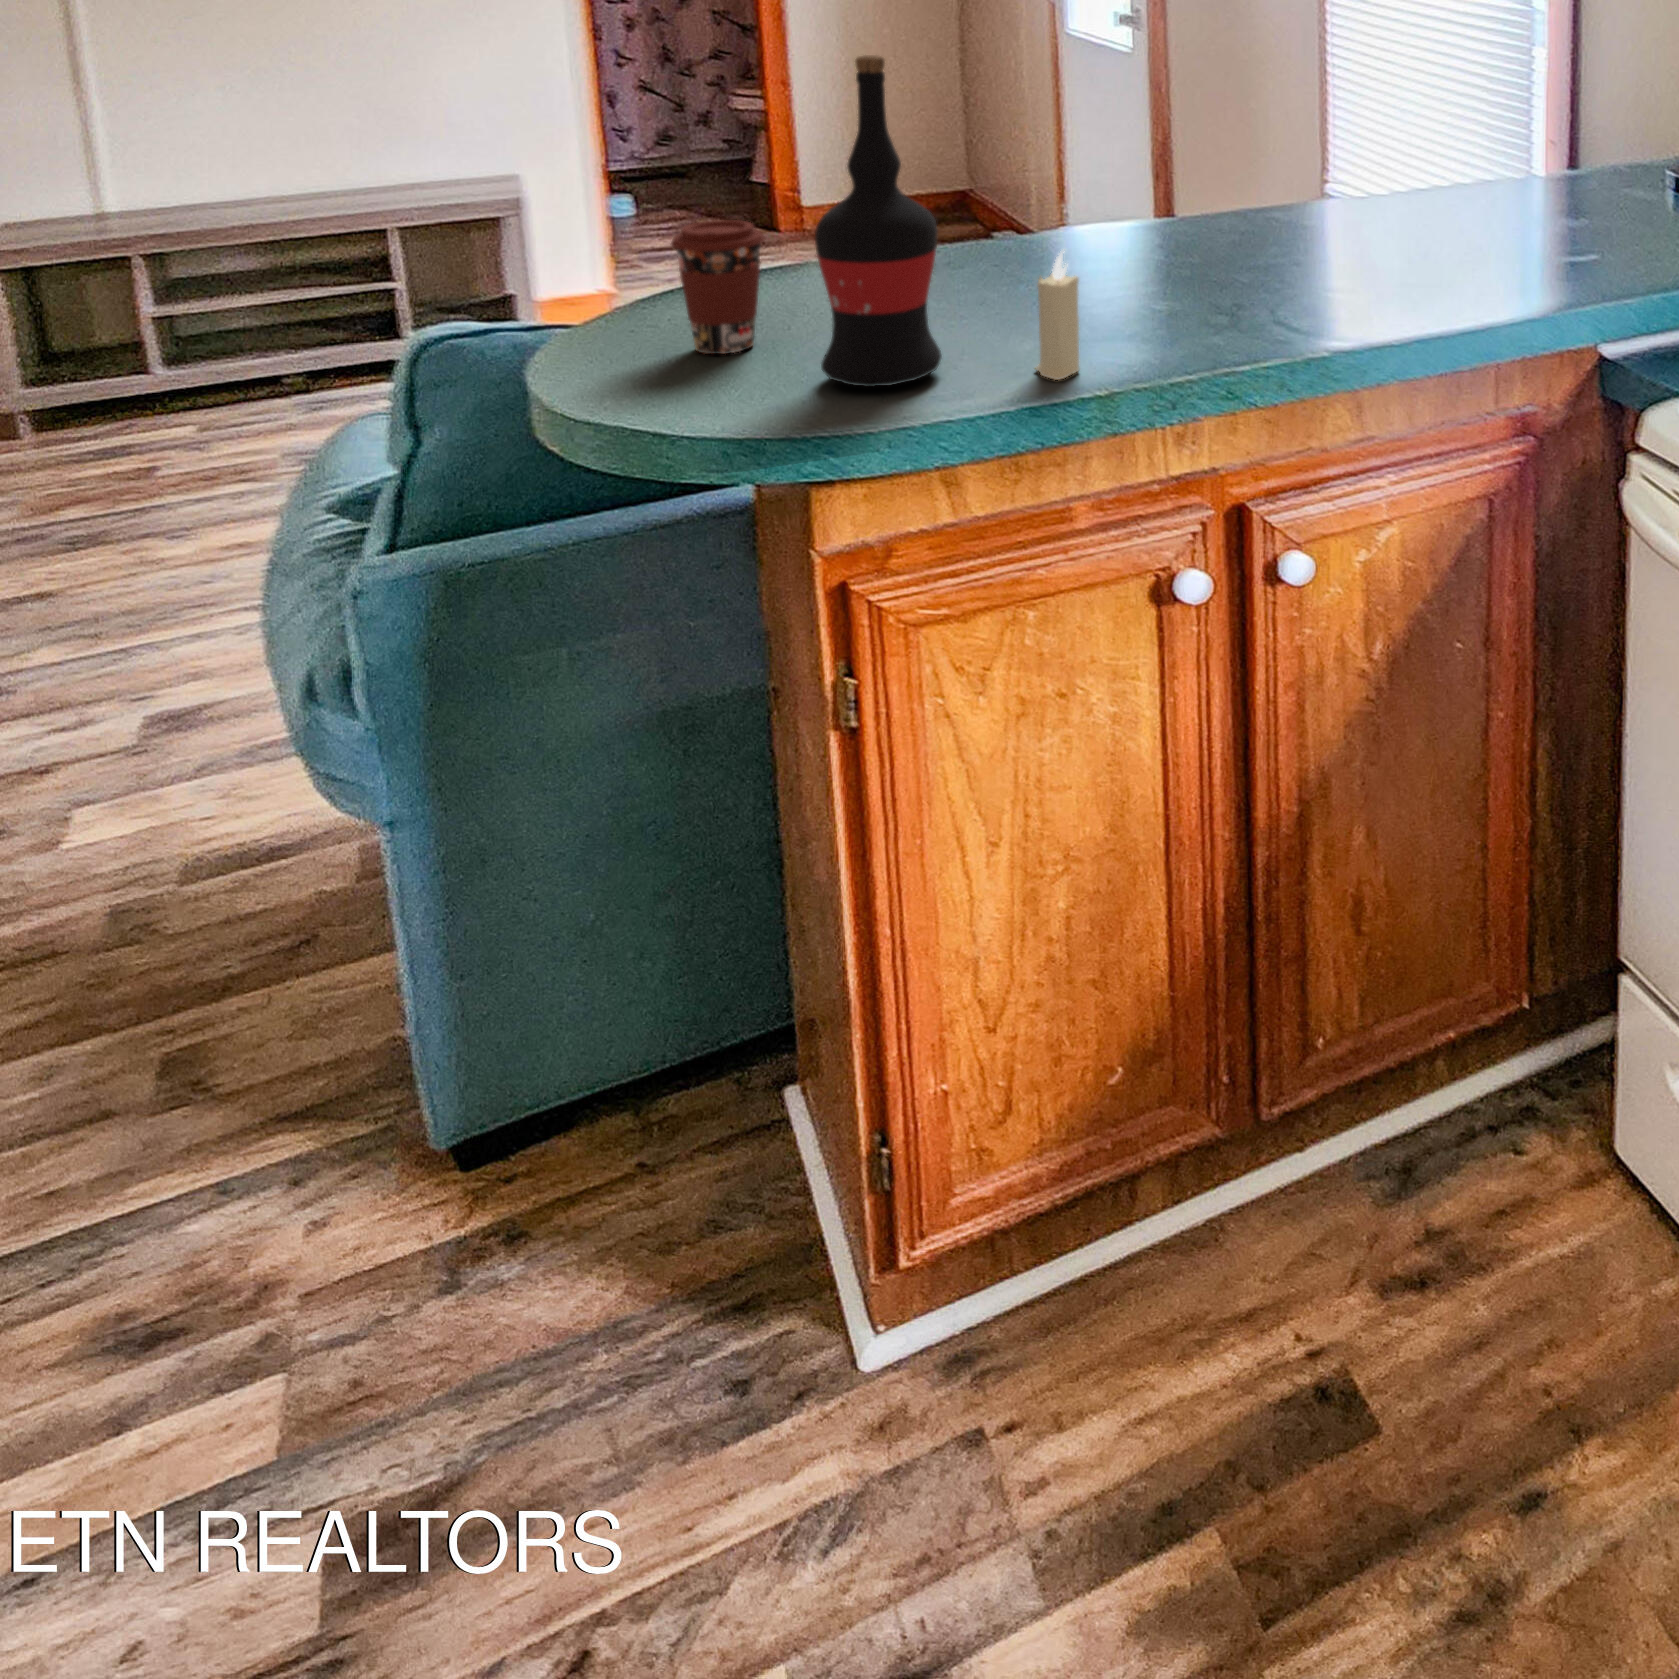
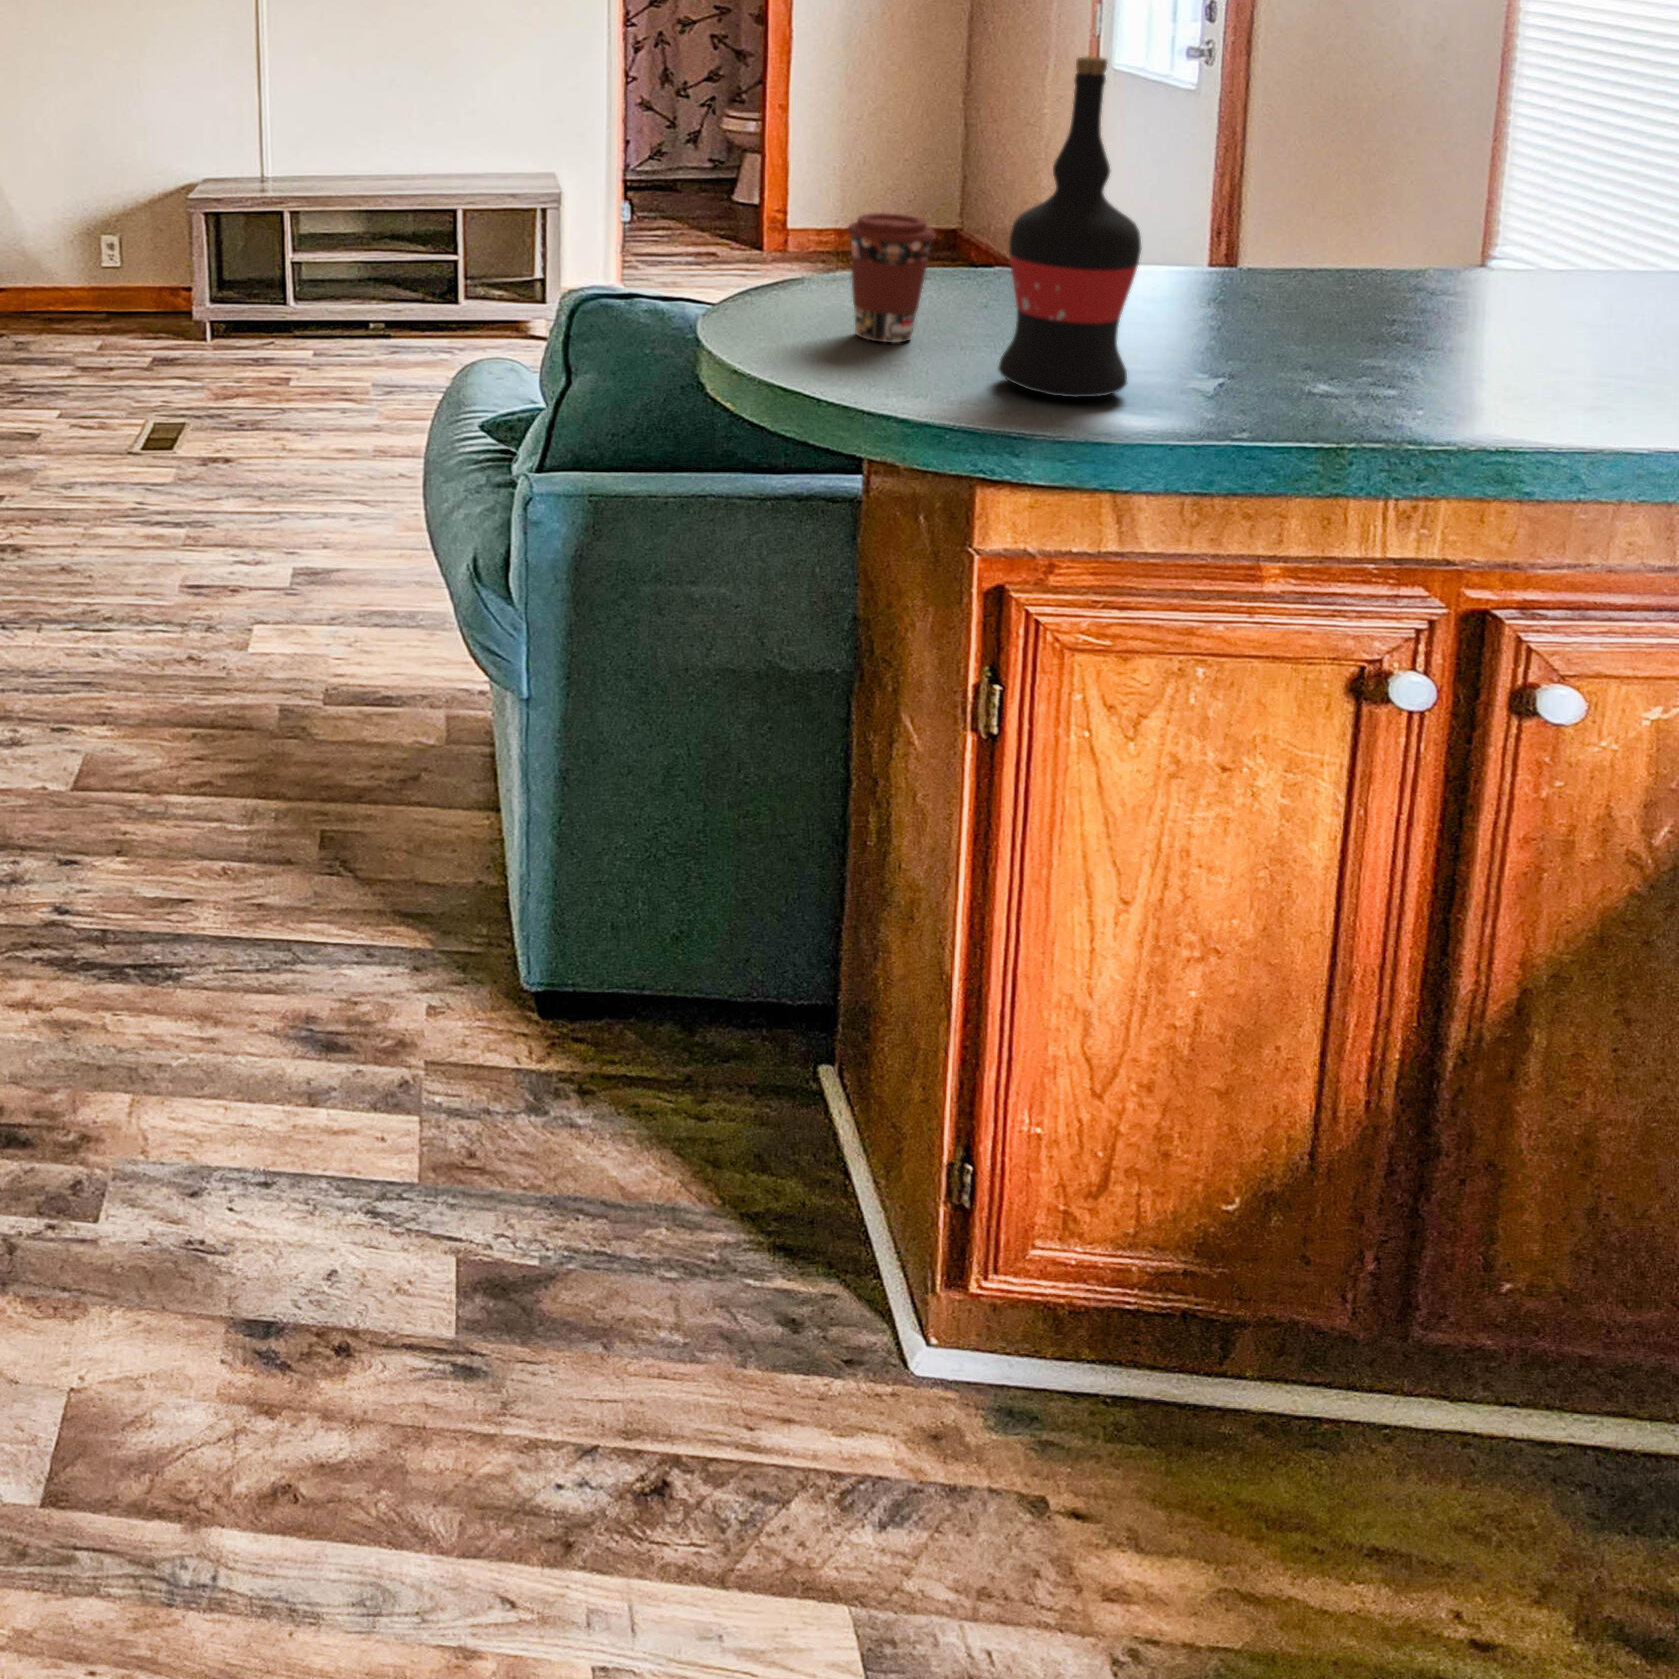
candle: present [1036,251,1079,380] -> none [1236,280,1308,422]

